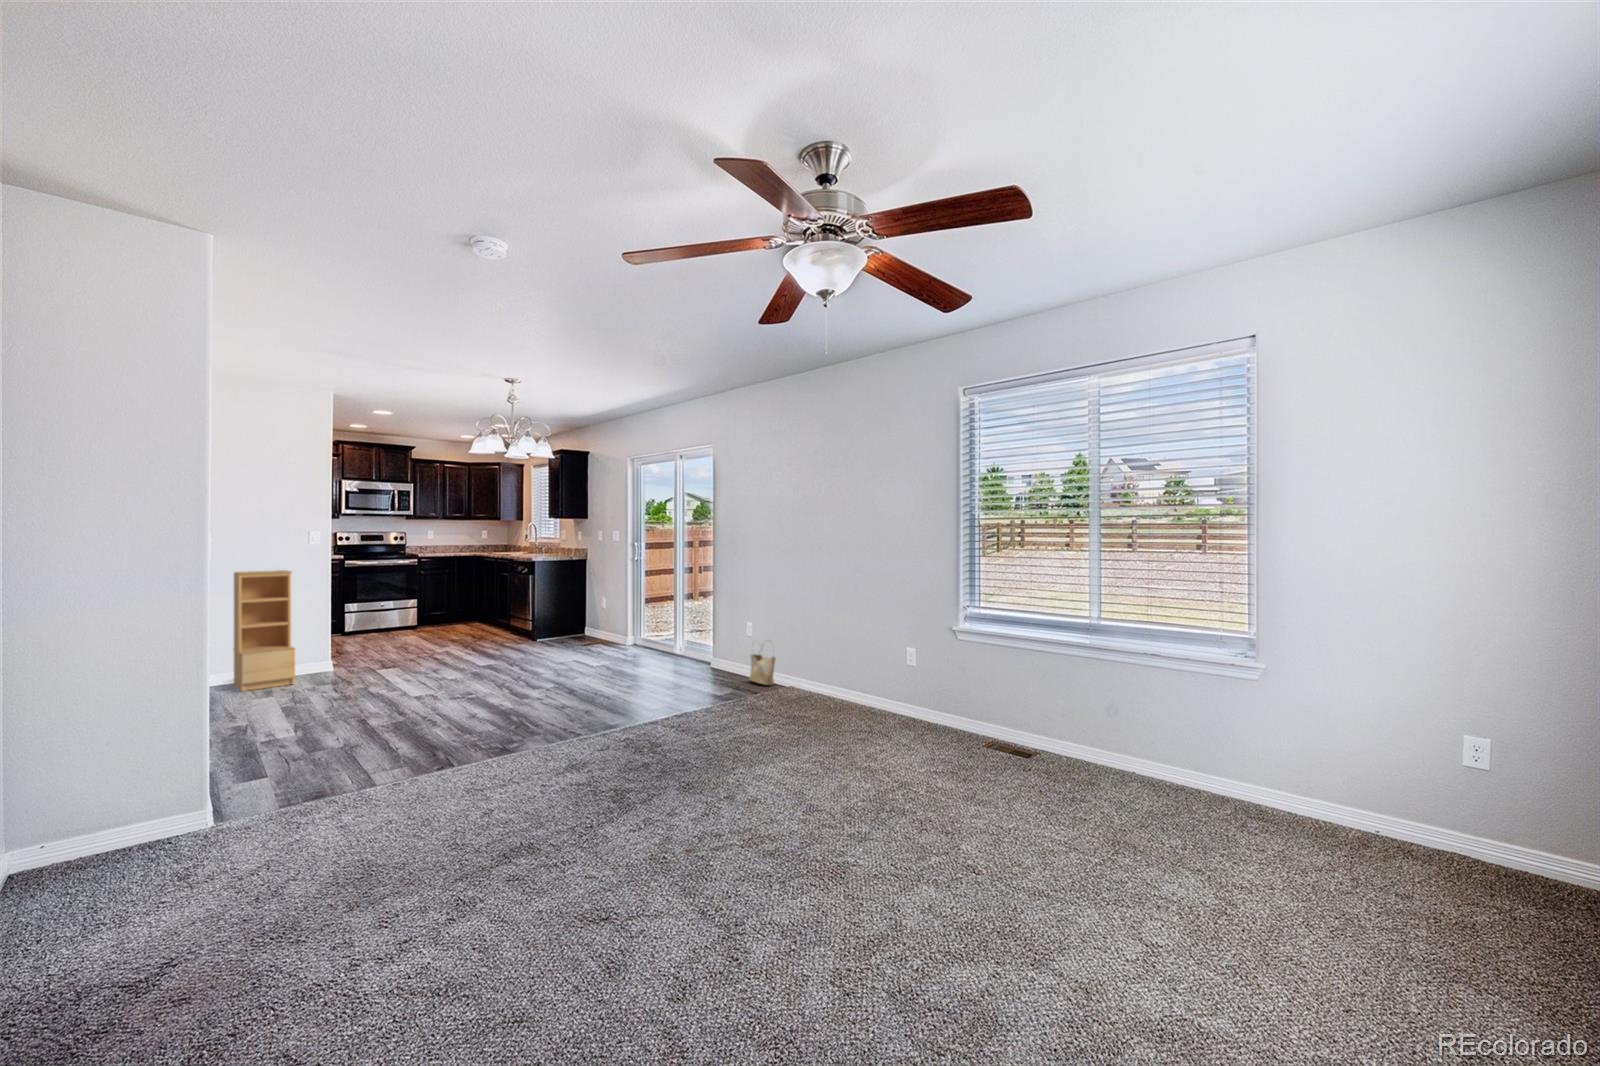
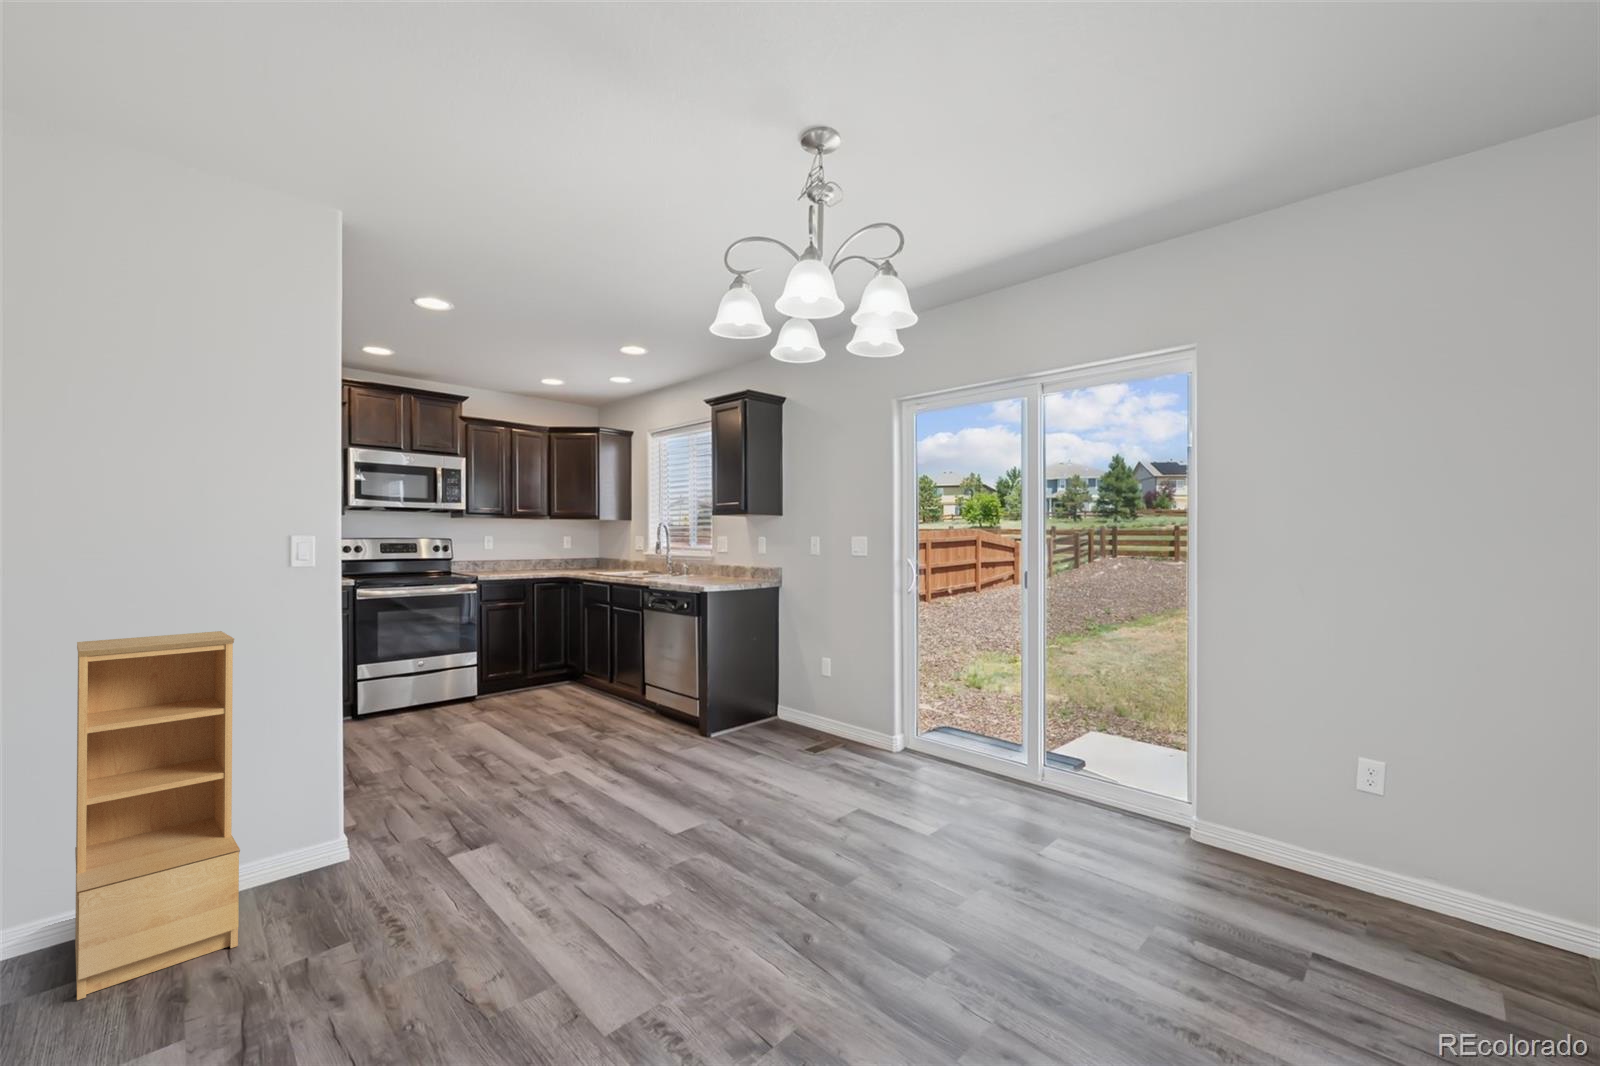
woven basket: present [749,646,775,685] -> none [1427,819,1547,958]

